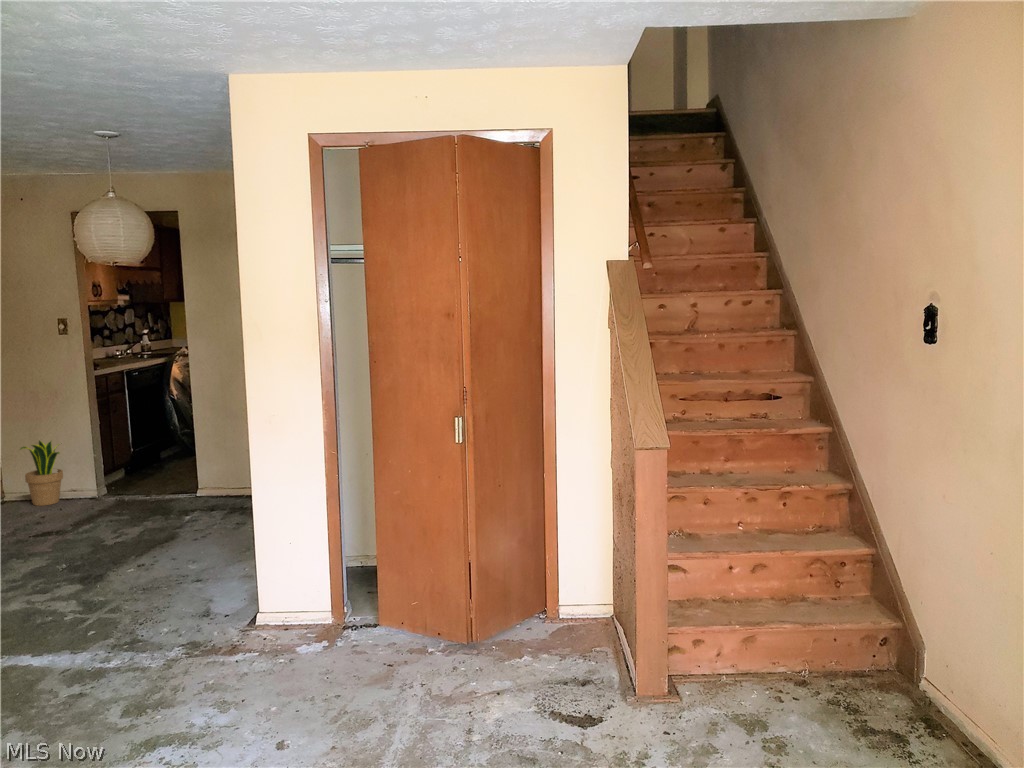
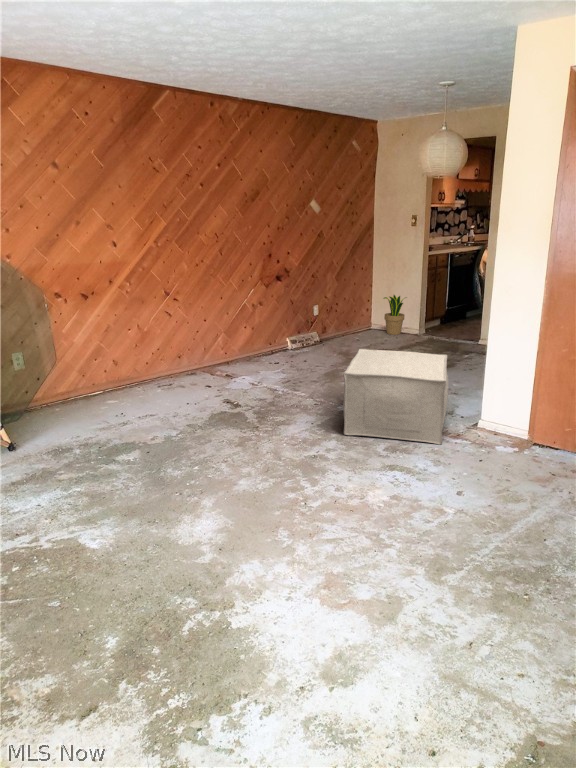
ottoman: none [19,526,217,714] -> present [343,349,448,445]

